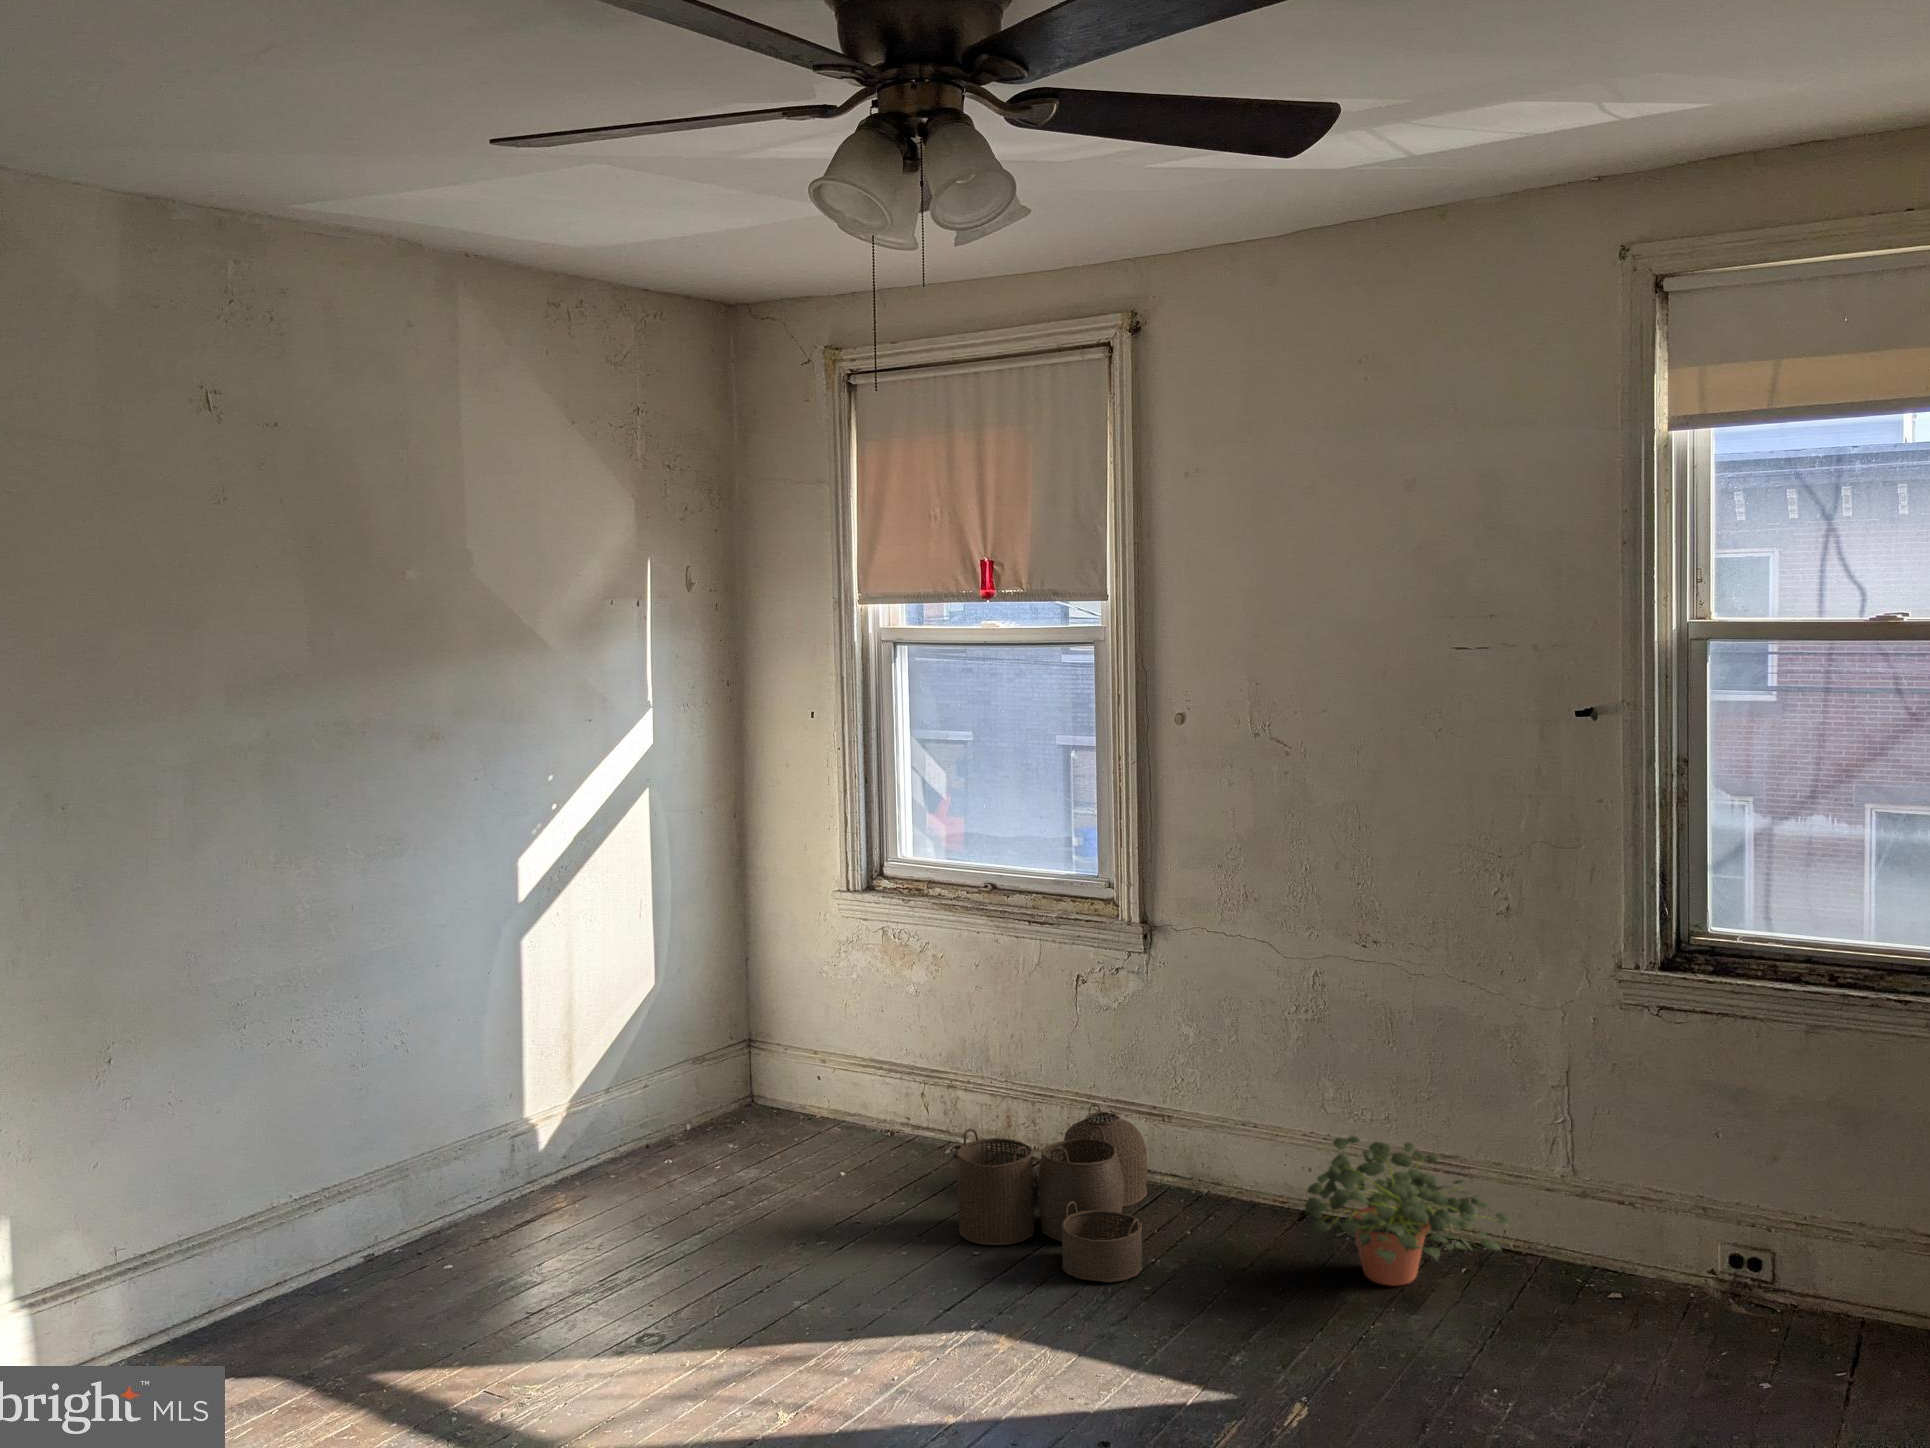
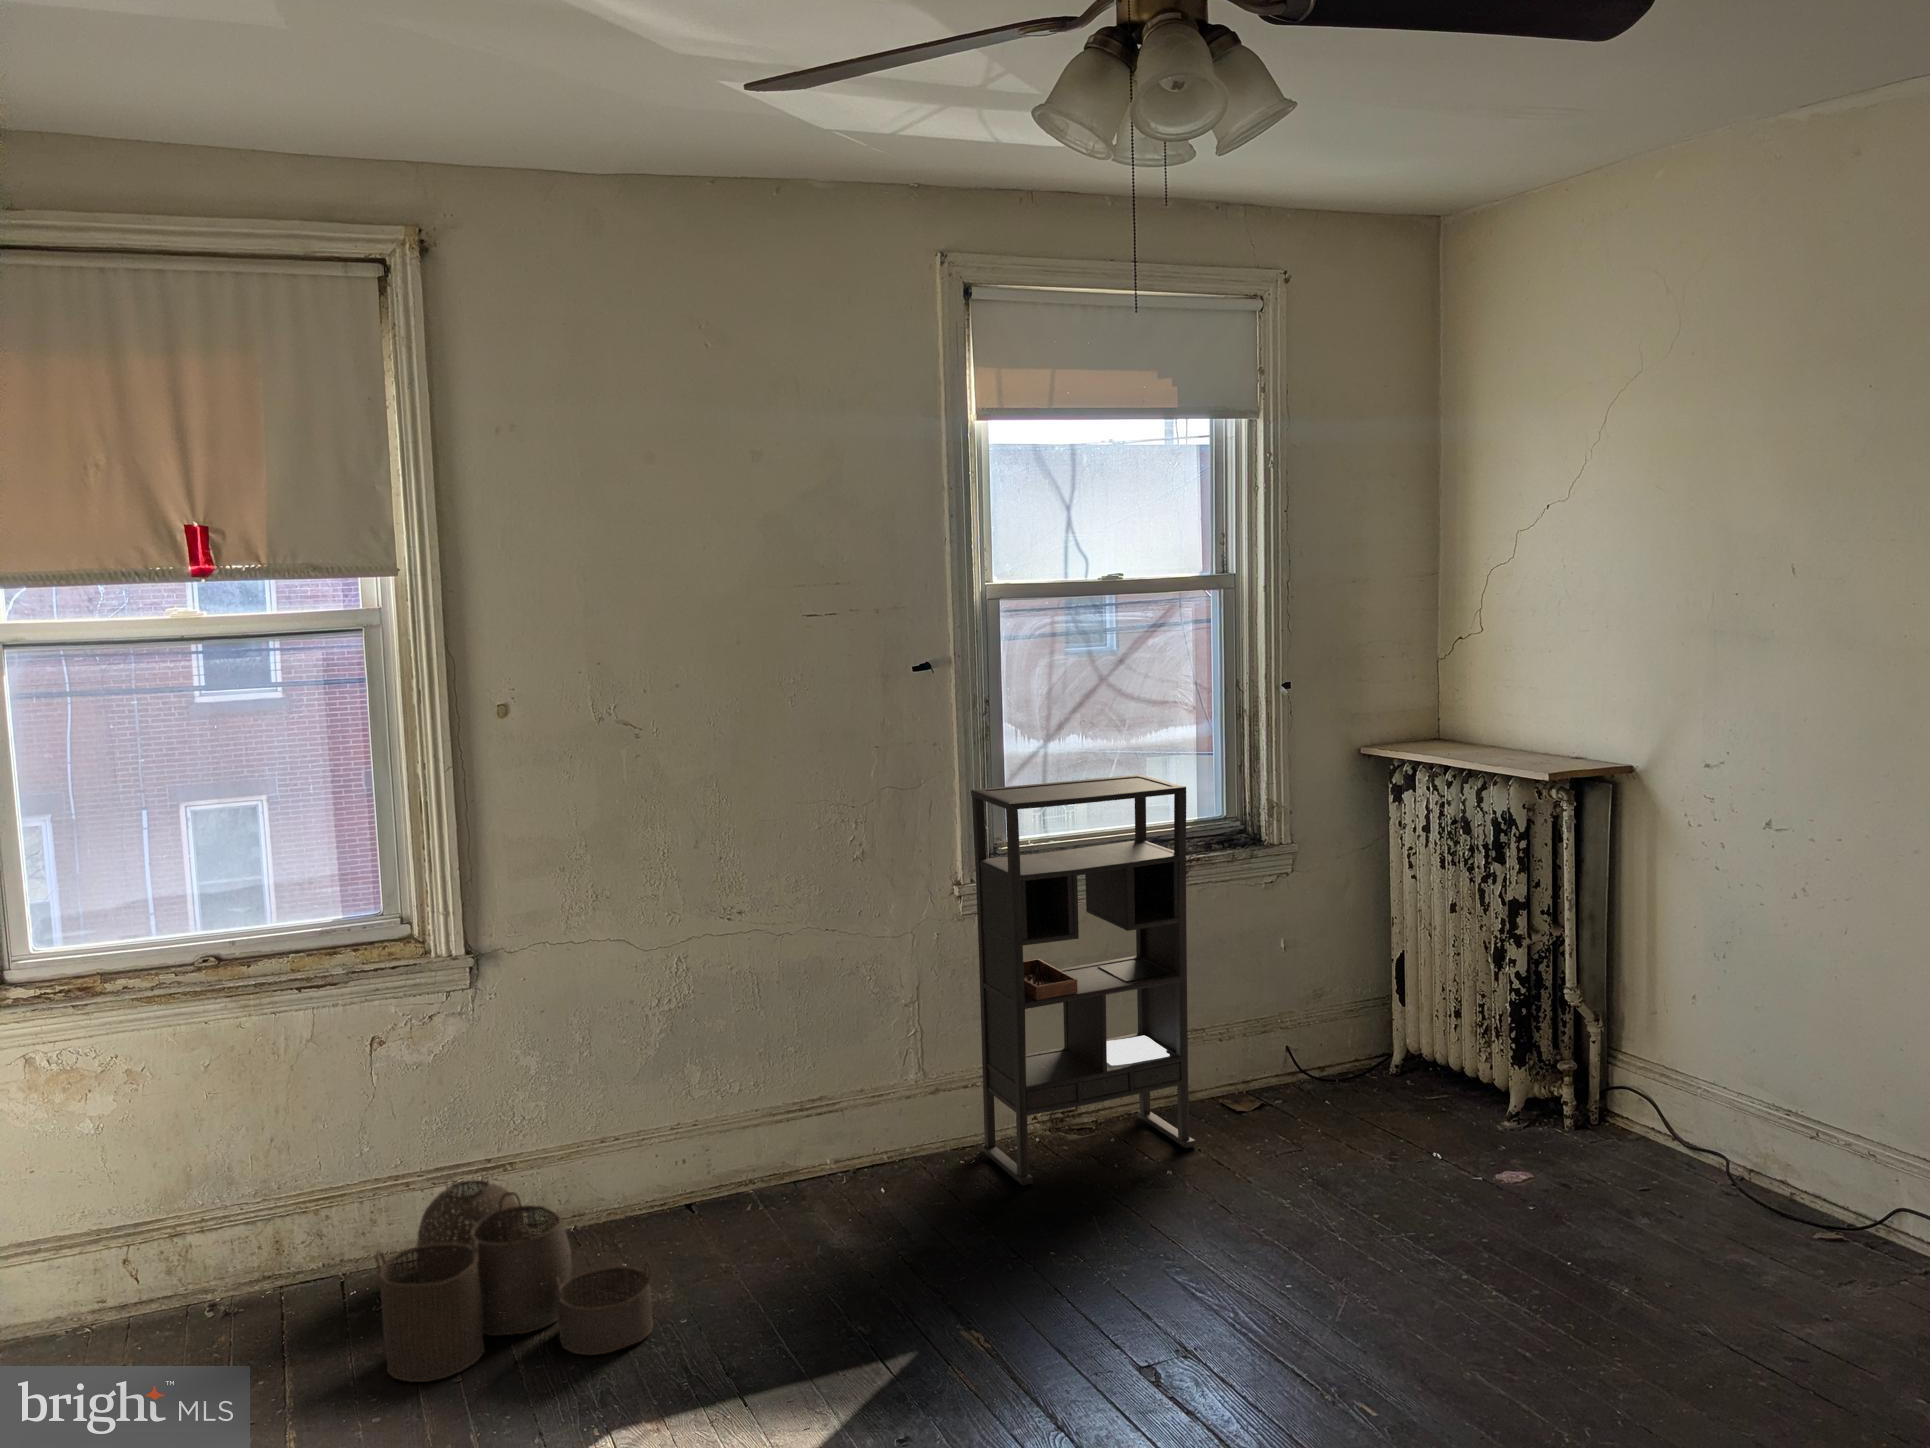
bookshelf: none [1601,858,1882,1382] -> present [971,774,1195,1185]
potted plant: present [1305,1136,1513,1286] -> none [743,1094,939,1231]

